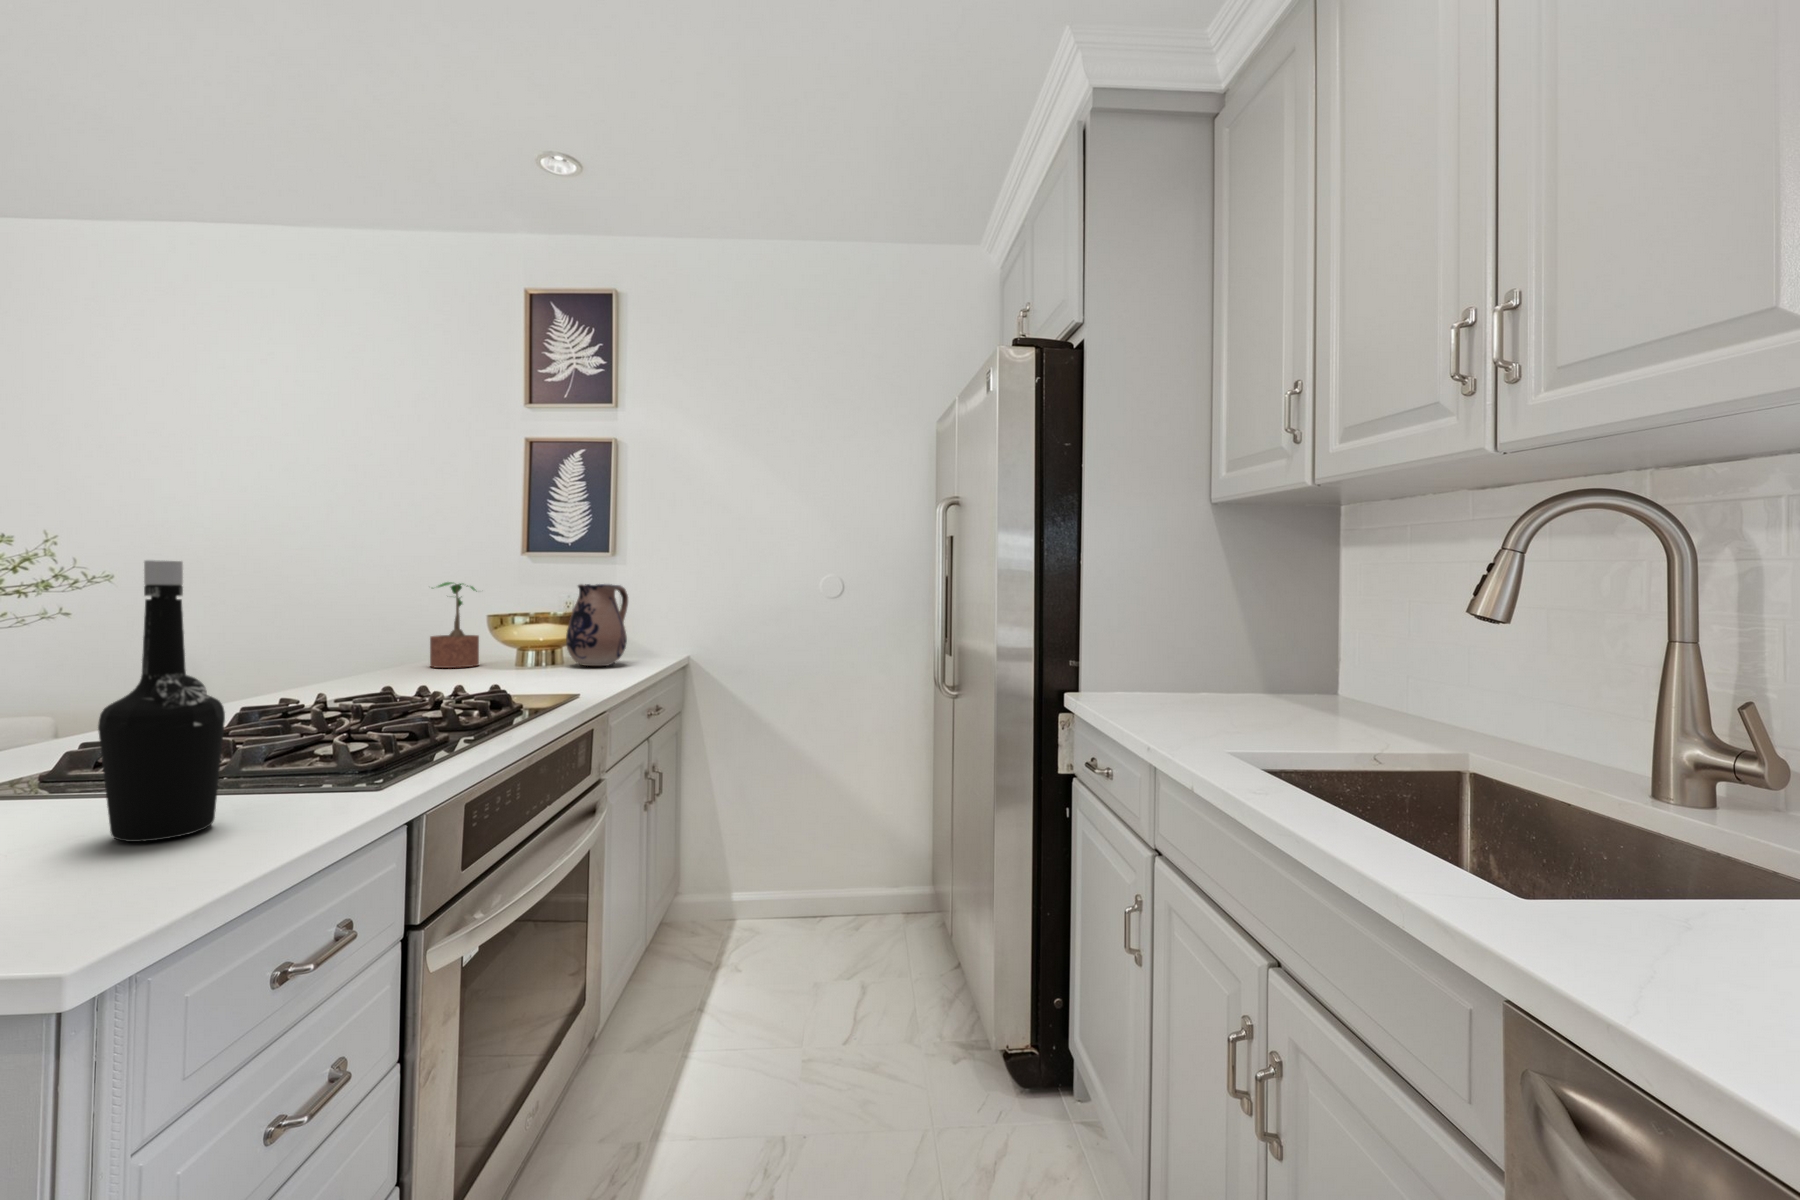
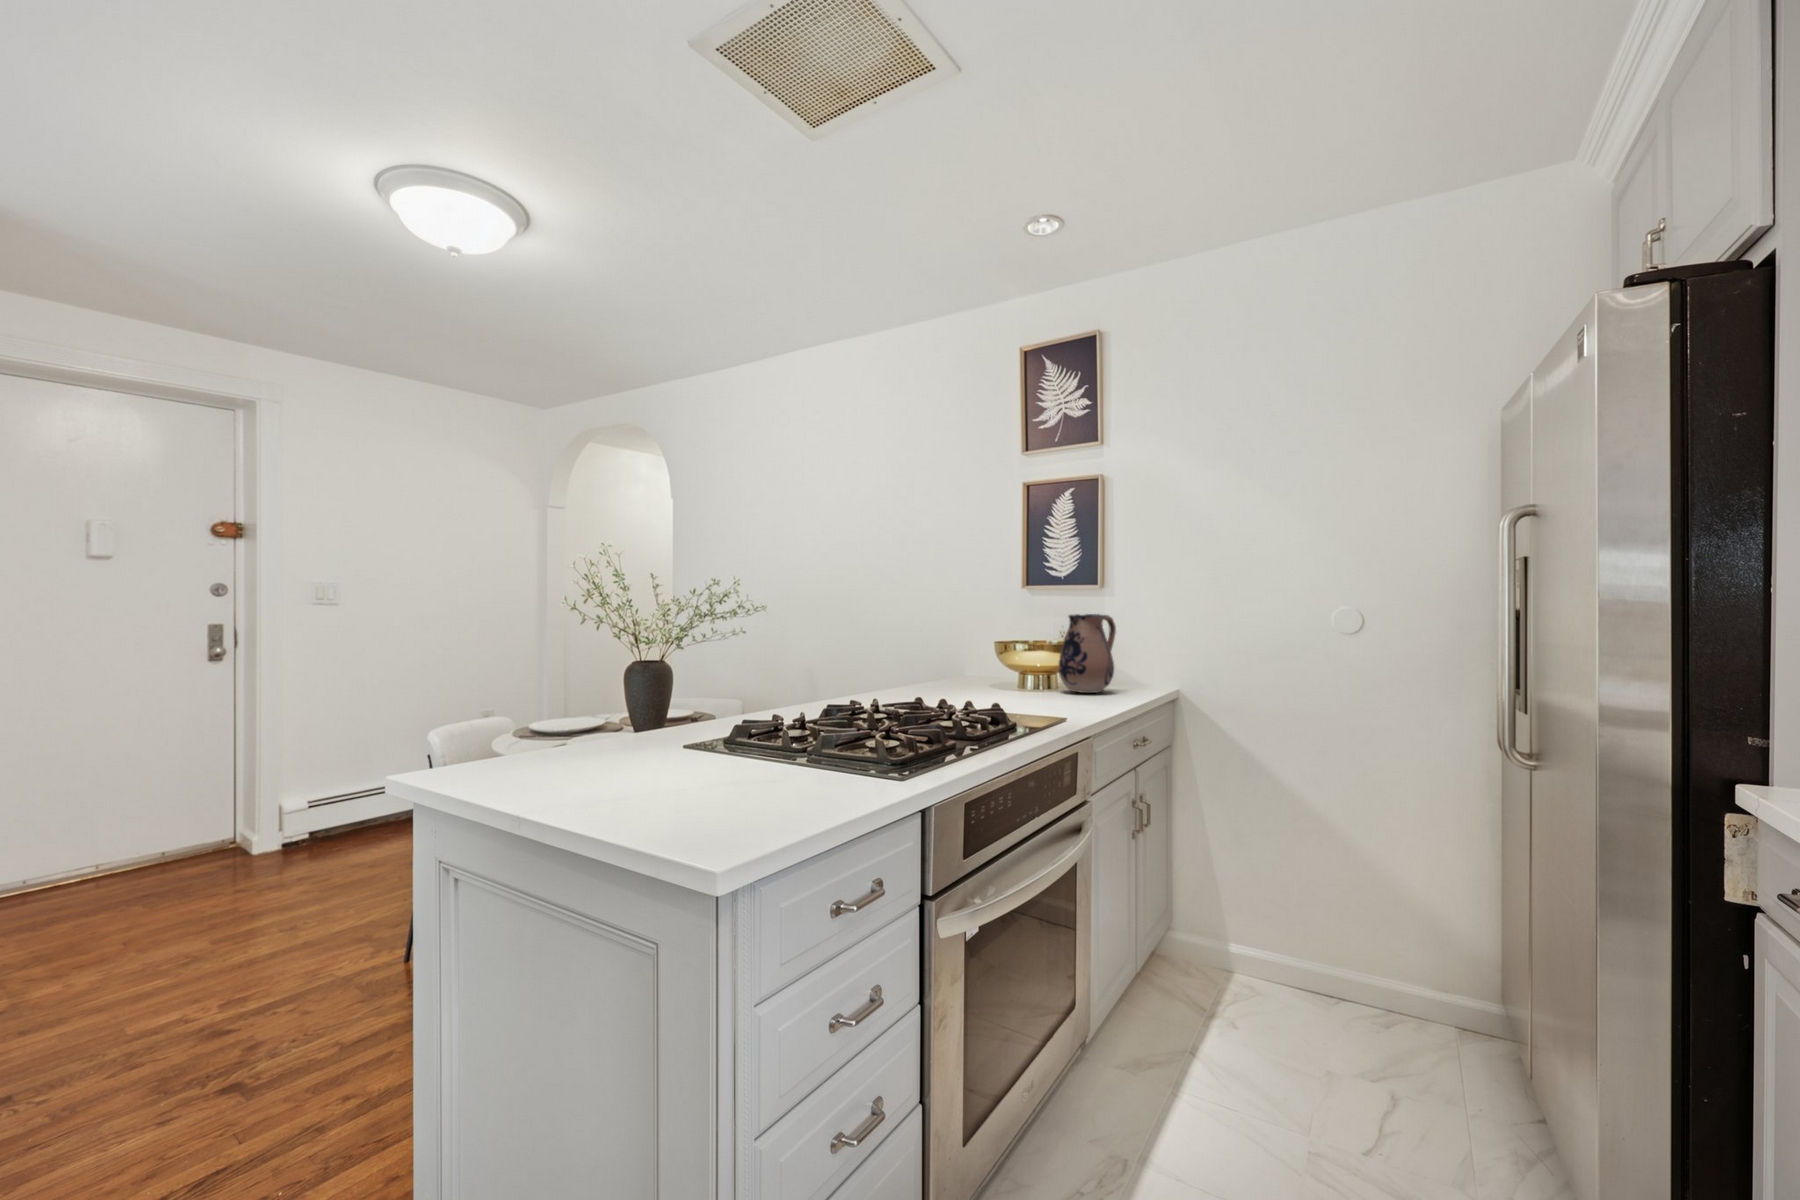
bottle: present [98,560,225,842] -> none [743,598,810,794]
potted plant: present [430,582,479,668] -> none [947,614,989,689]

